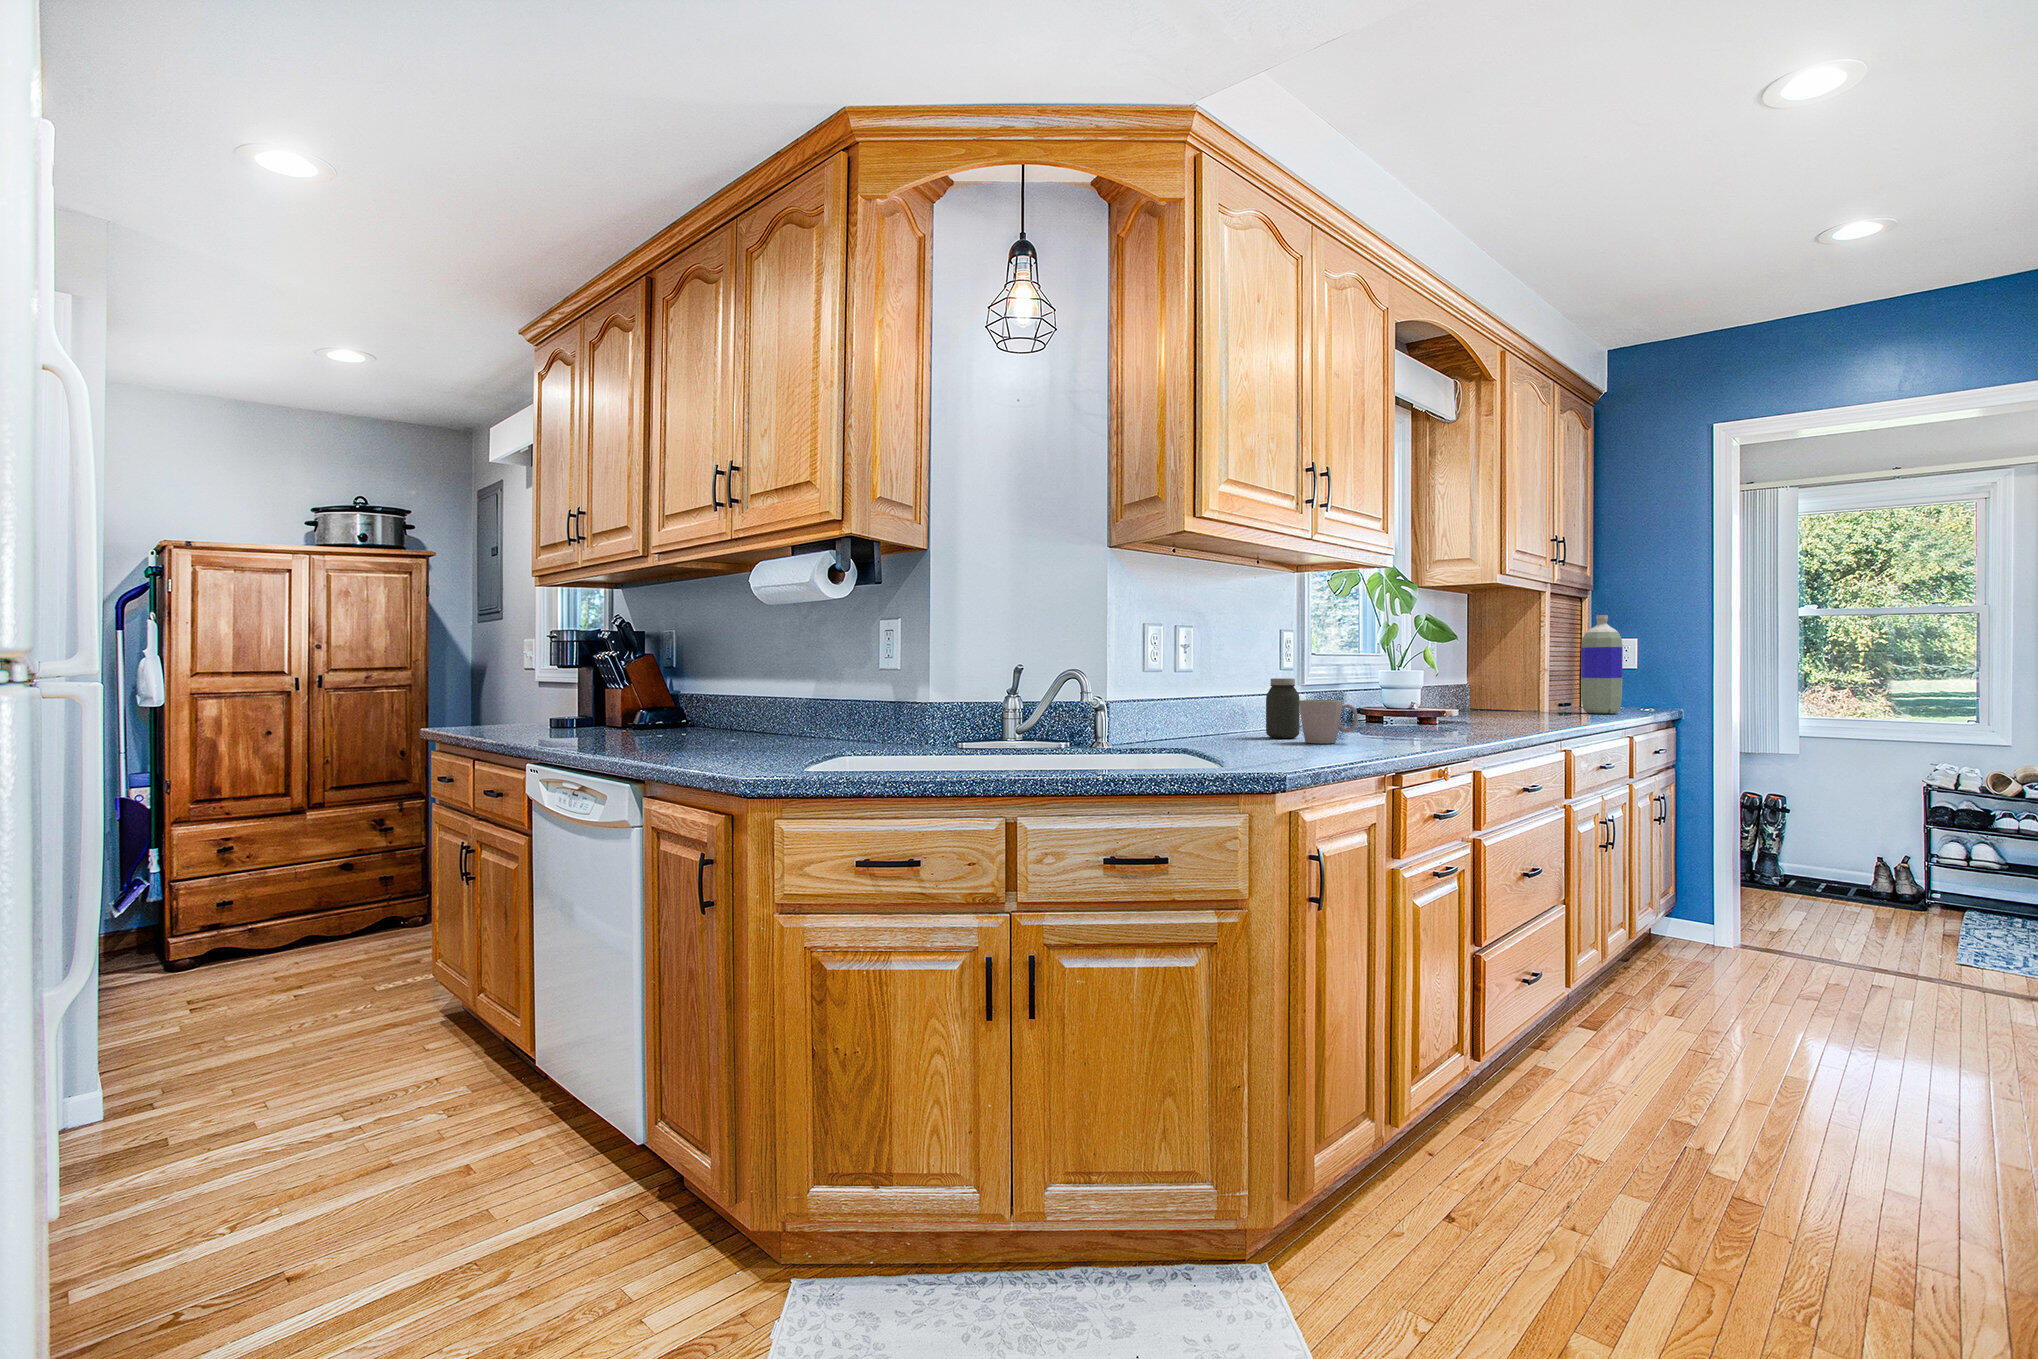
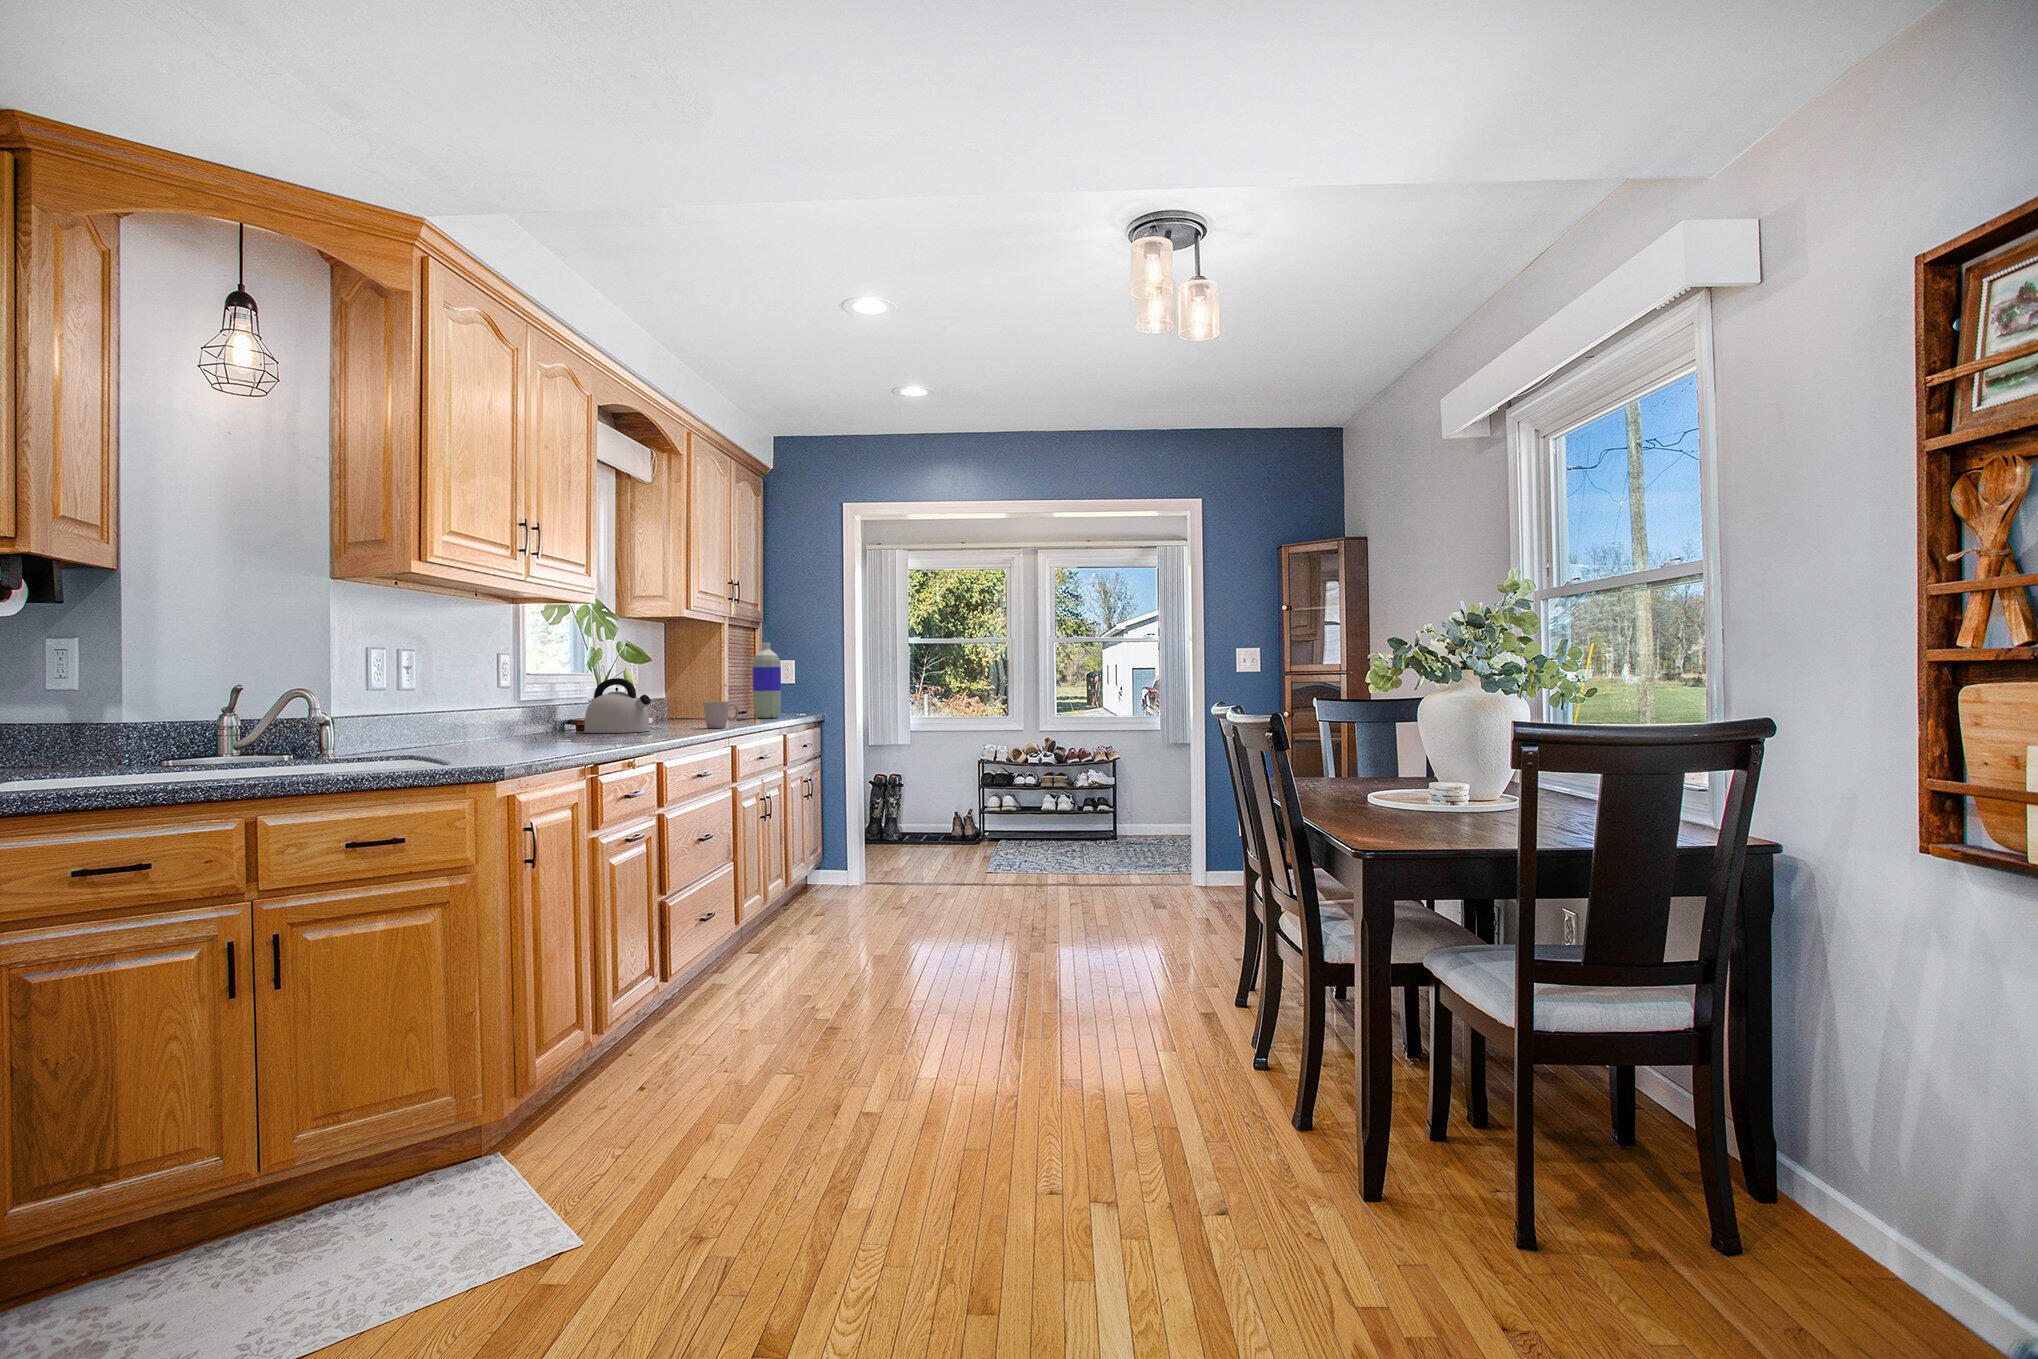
kettle: none [1372,660,1457,727] -> present [584,678,651,733]
jar: present [1266,678,1300,738] -> none [487,695,518,745]
mug: present [1299,700,1358,743] -> present [703,701,739,728]

